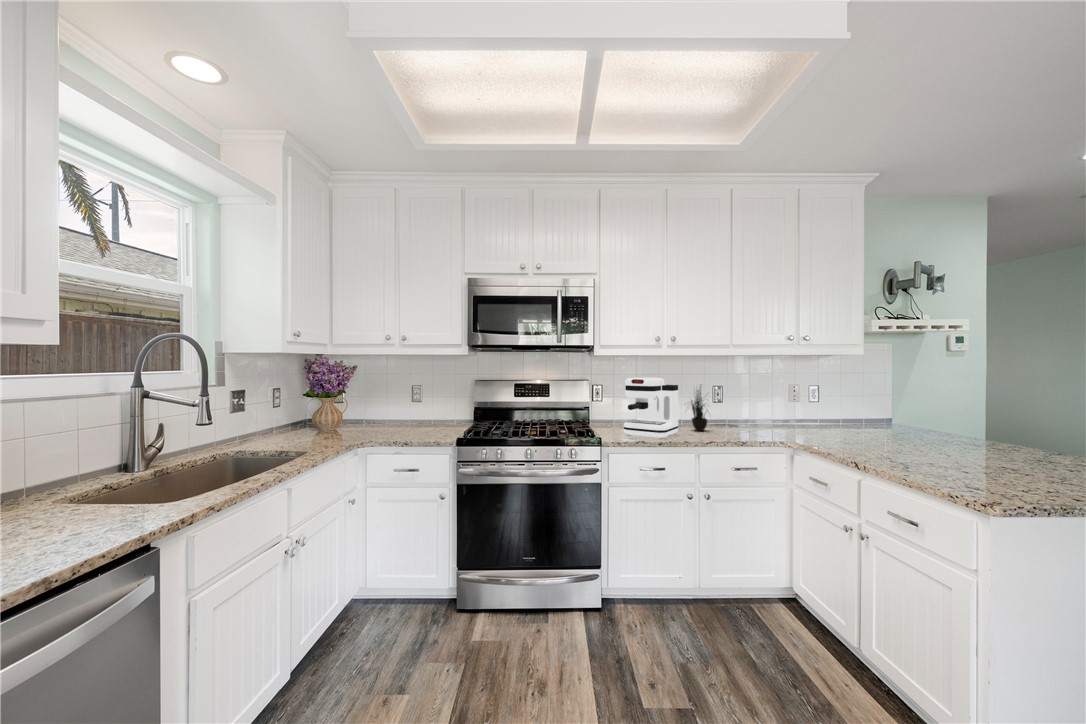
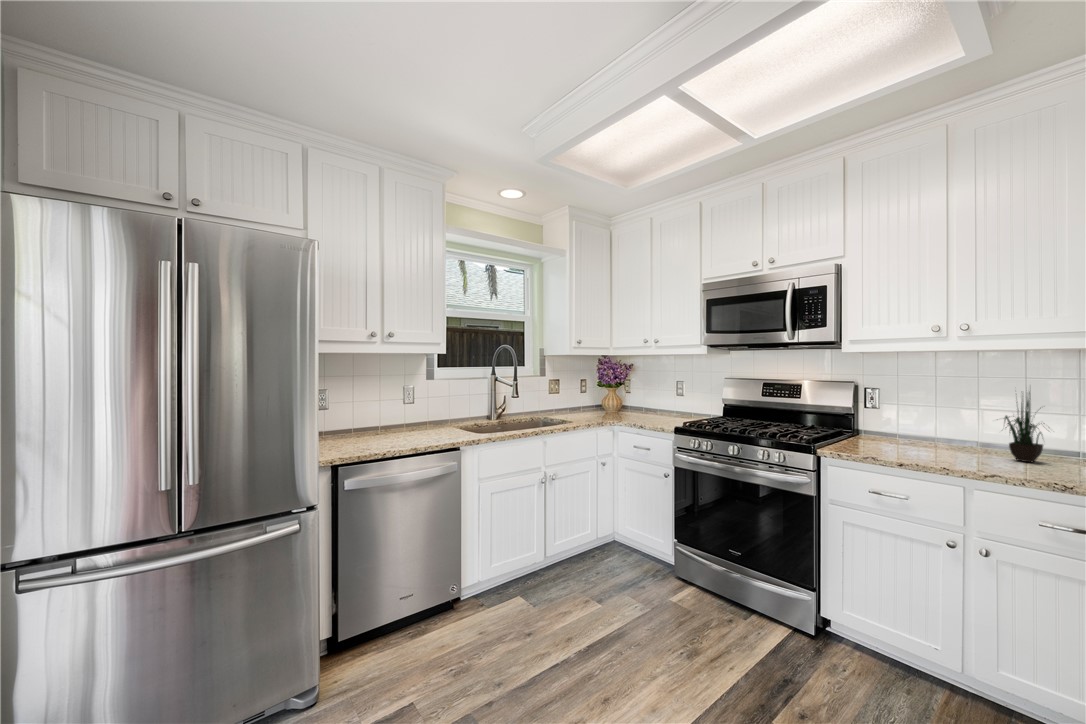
coffee maker: present [624,377,678,439] -> none [859,380,961,458]

